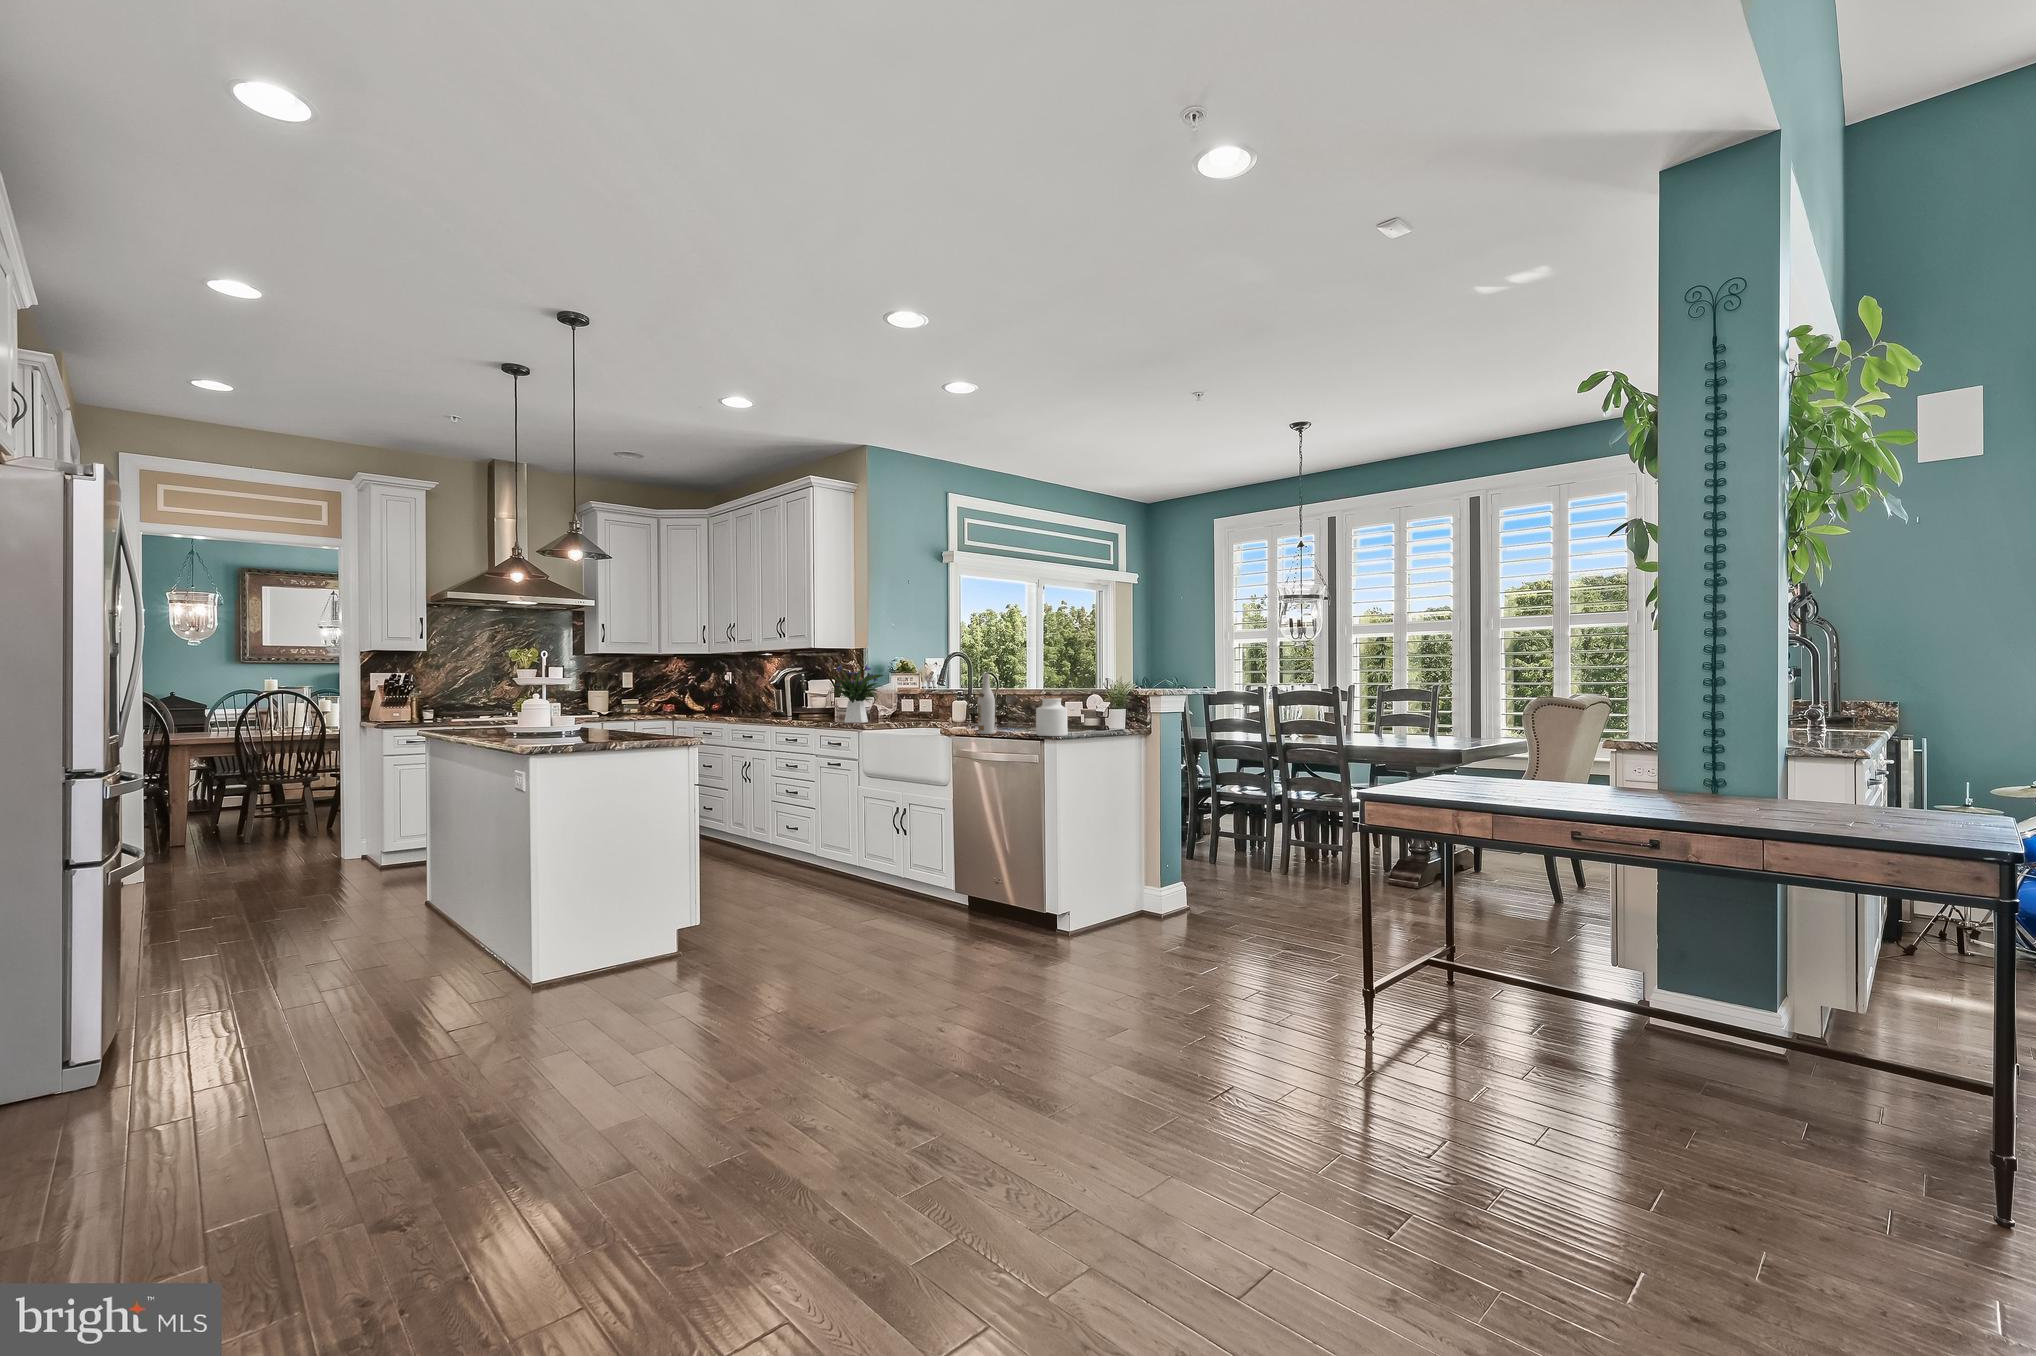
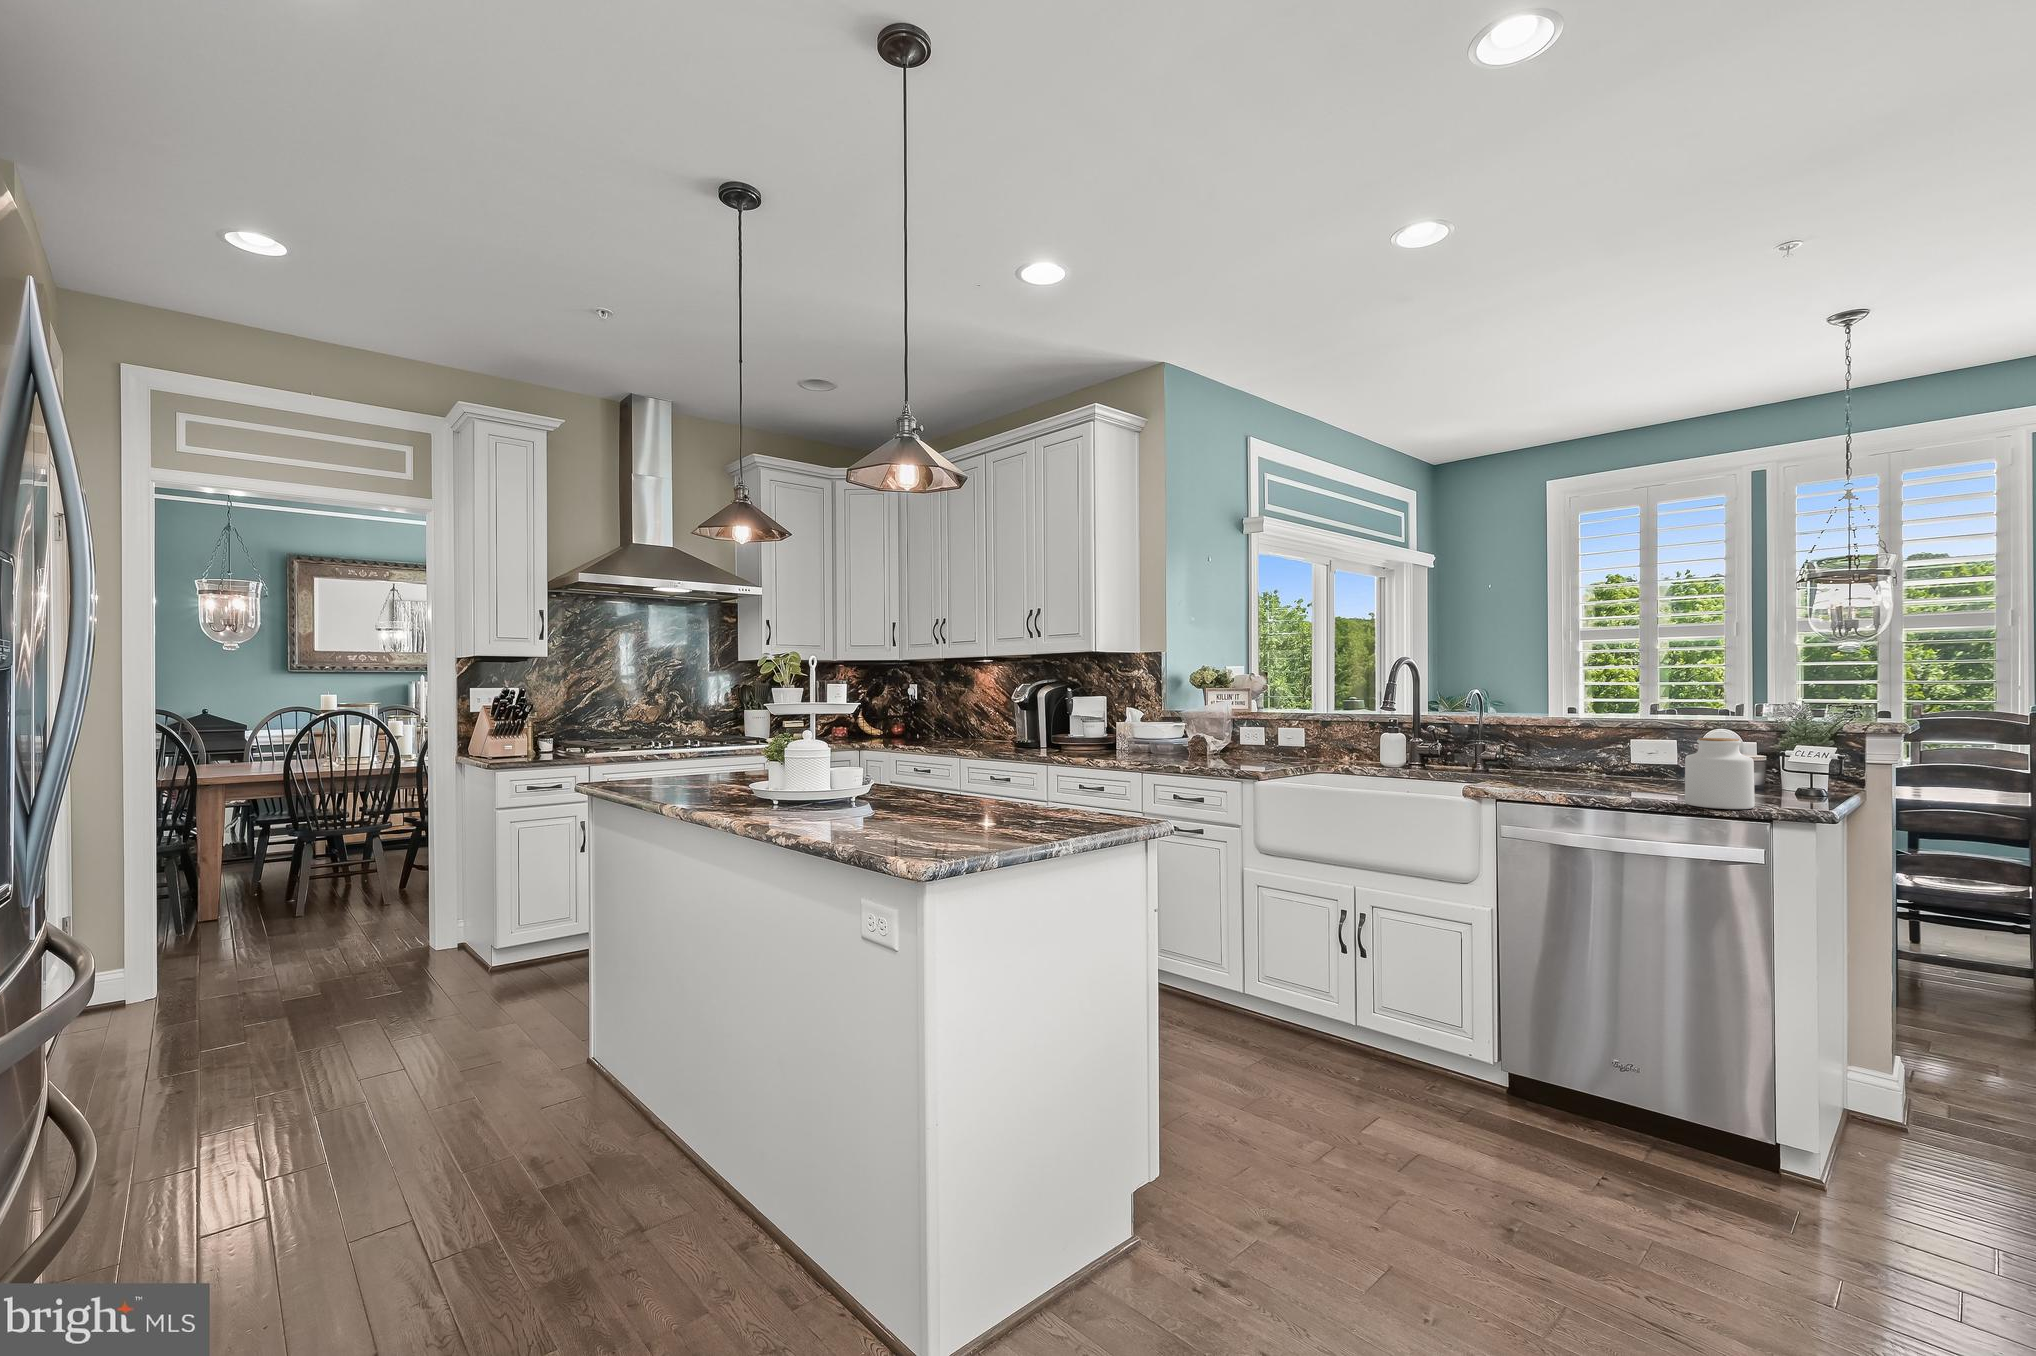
flower arrangement: present [830,662,883,723] -> none [1124,670,1208,759]
wine bottle: present [978,674,995,734] -> none [1536,695,1570,799]

